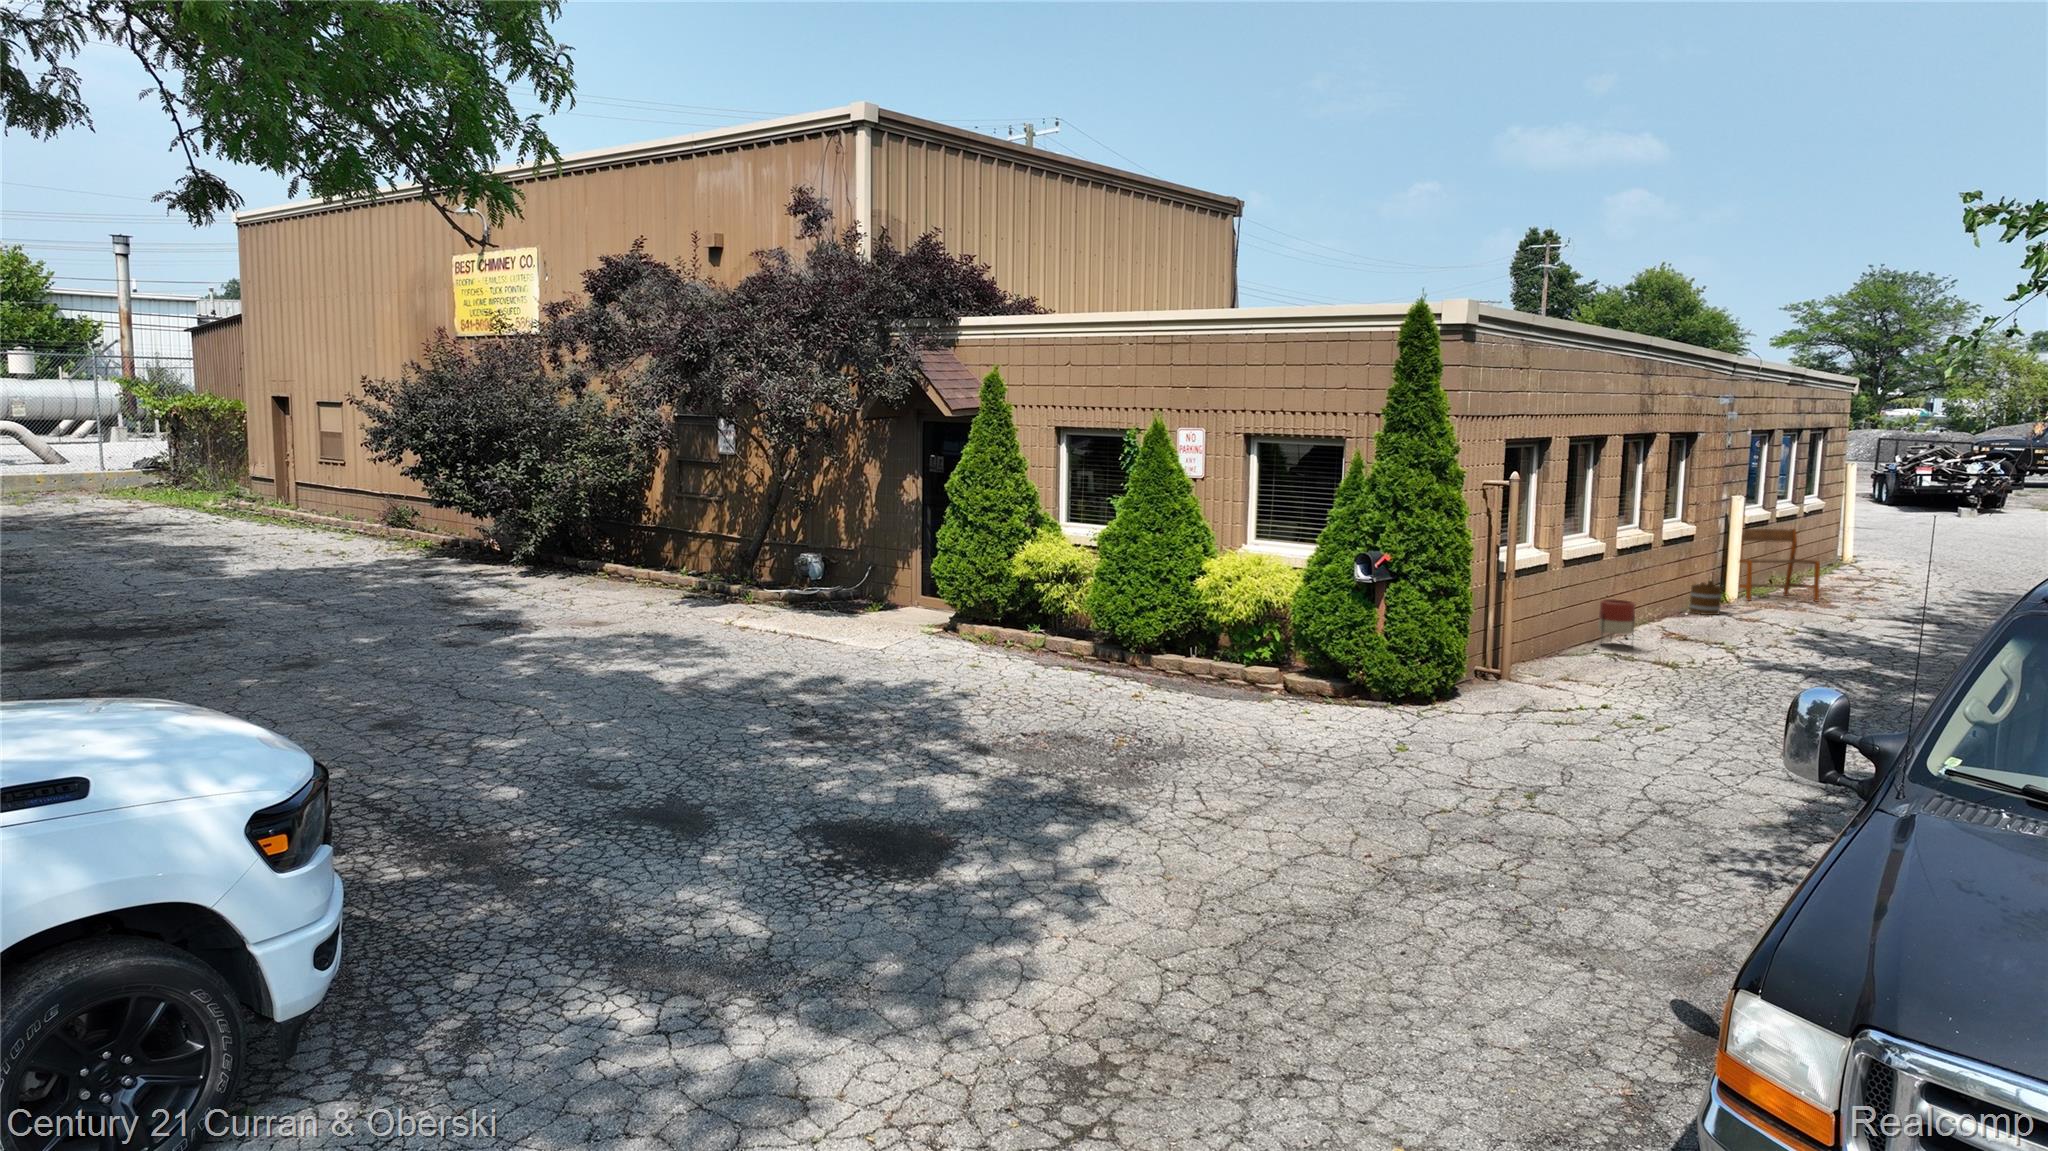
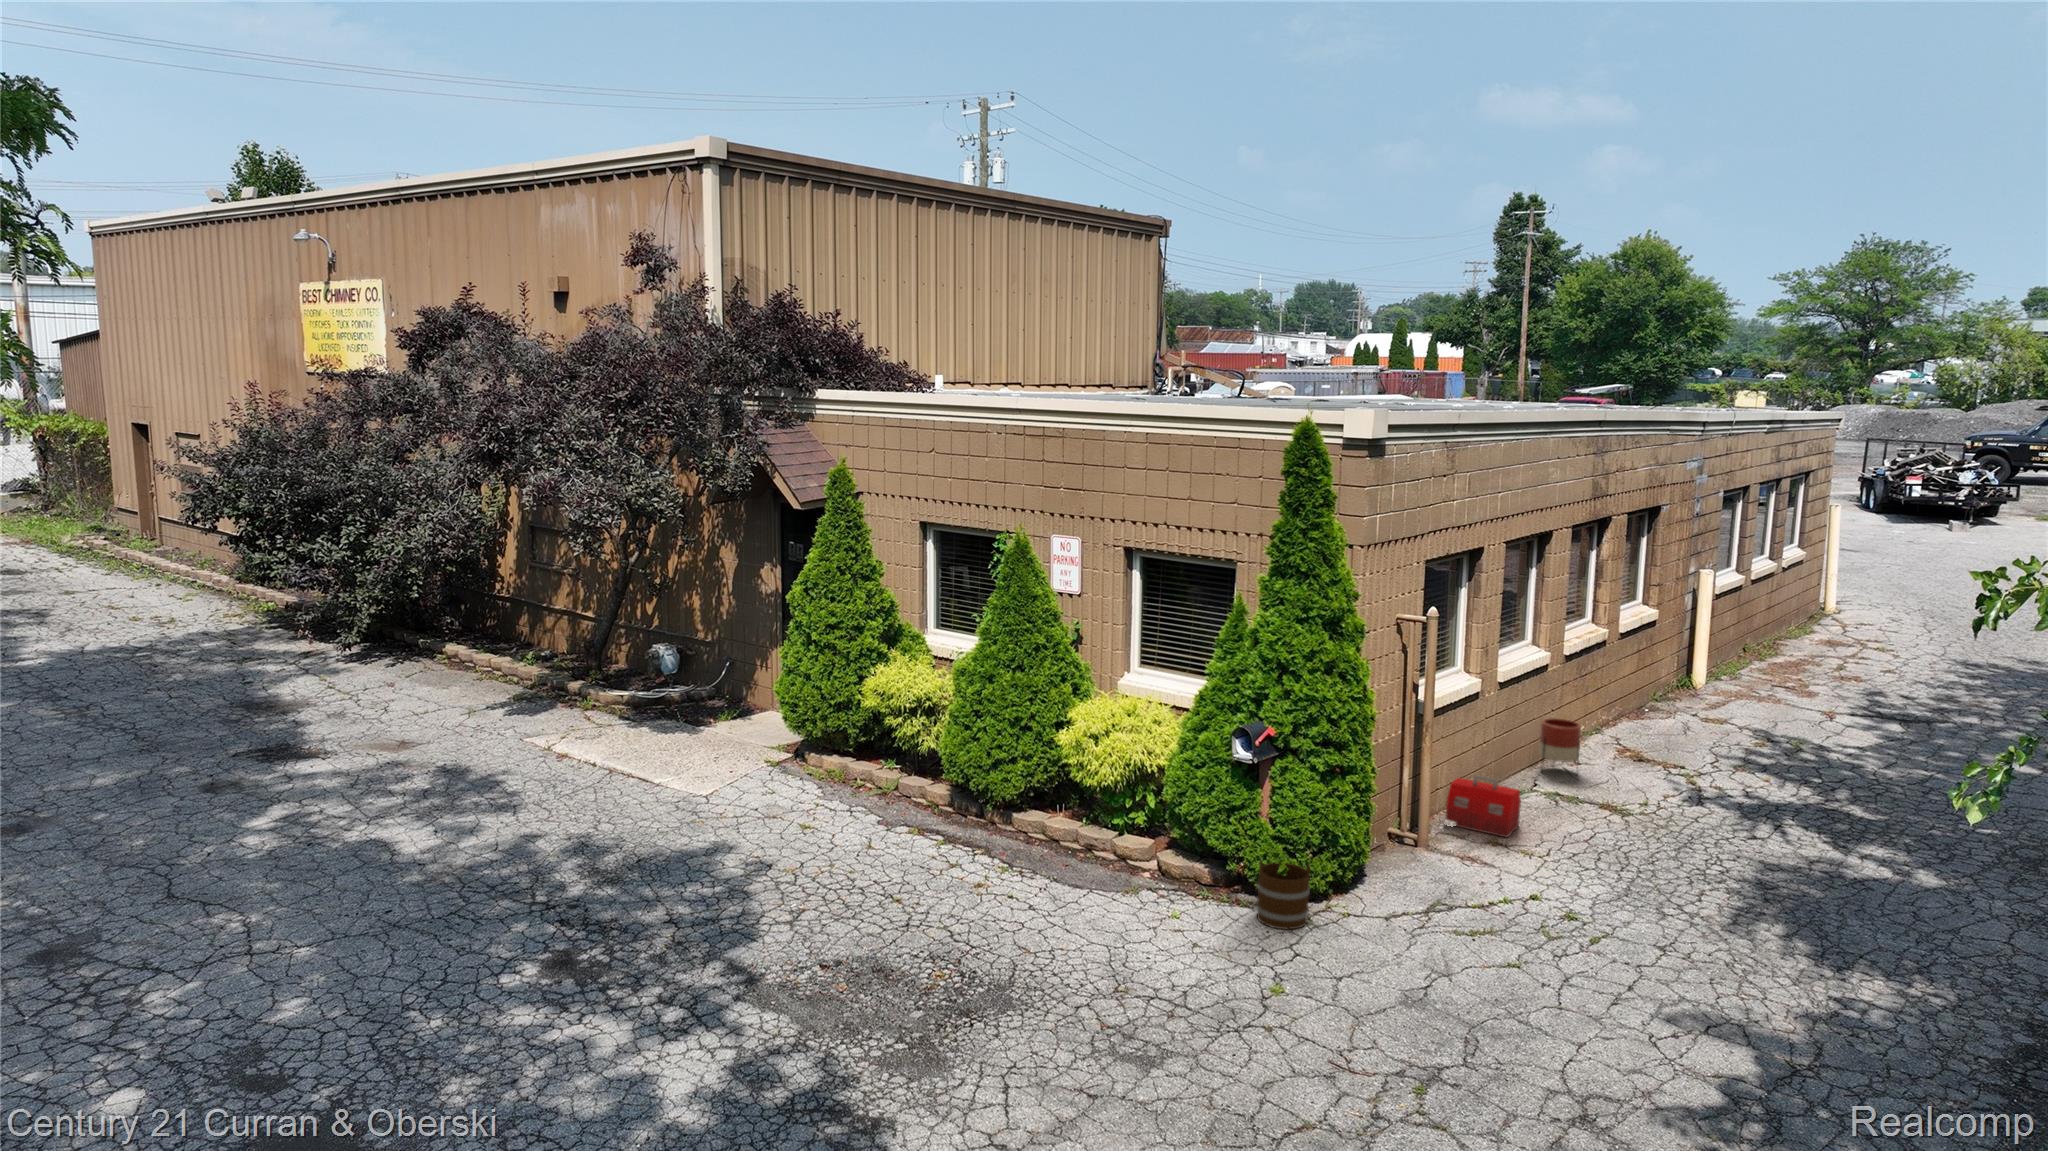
bench: present [1739,529,1820,601] -> none [1690,600,1796,684]
bucket: present [1689,580,1722,615] -> present [1256,861,1310,929]
toolbox: none [1523,627,1589,677] -> present [1446,776,1521,837]

